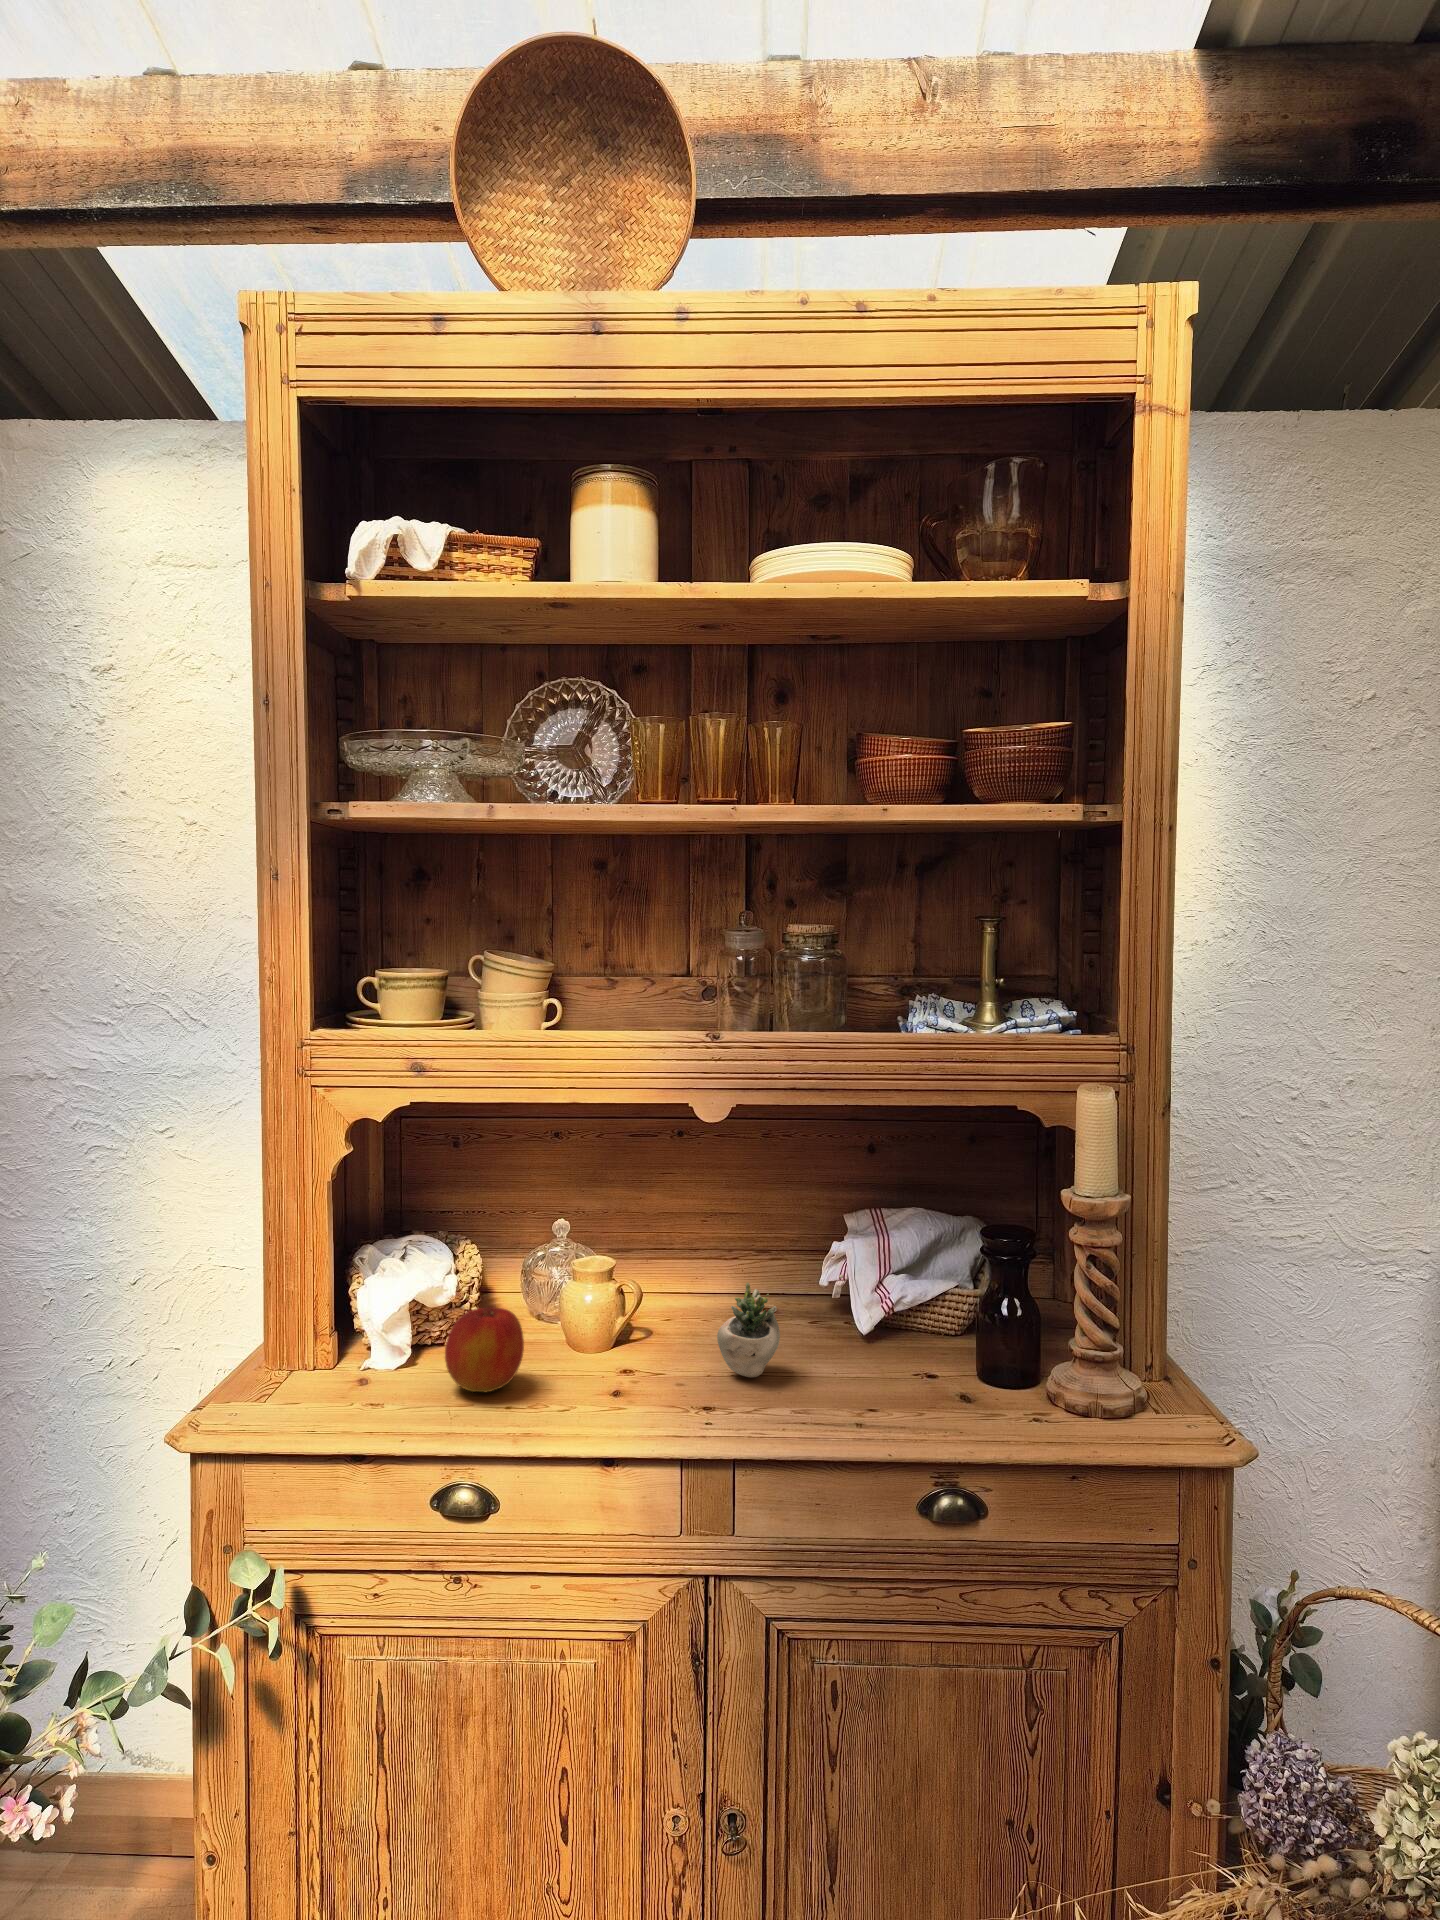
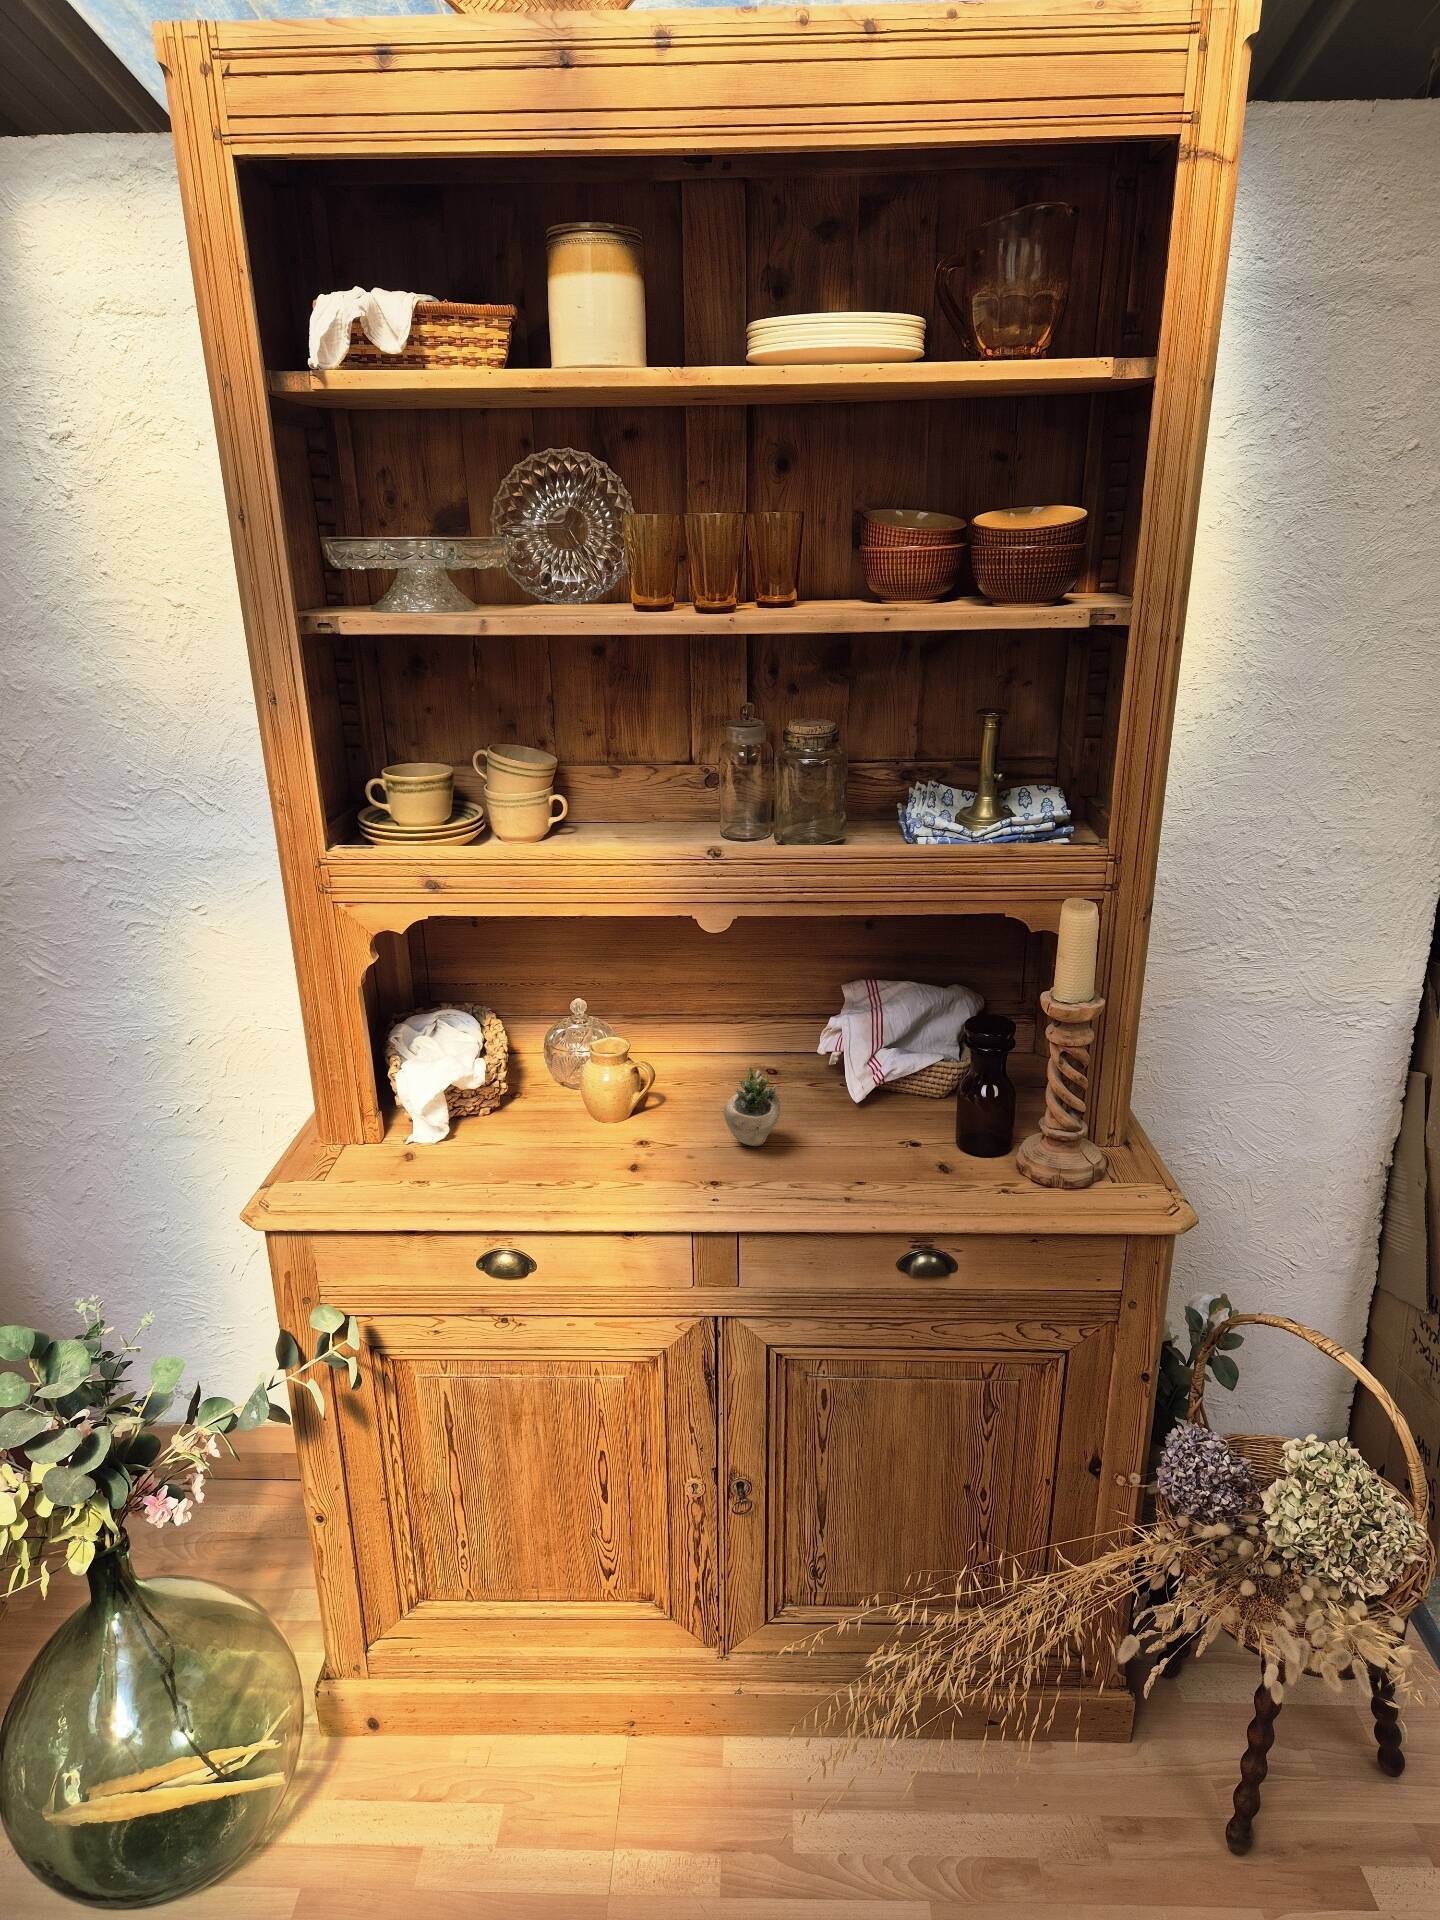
apple: present [445,1307,524,1392] -> none [479,1092,550,1166]

